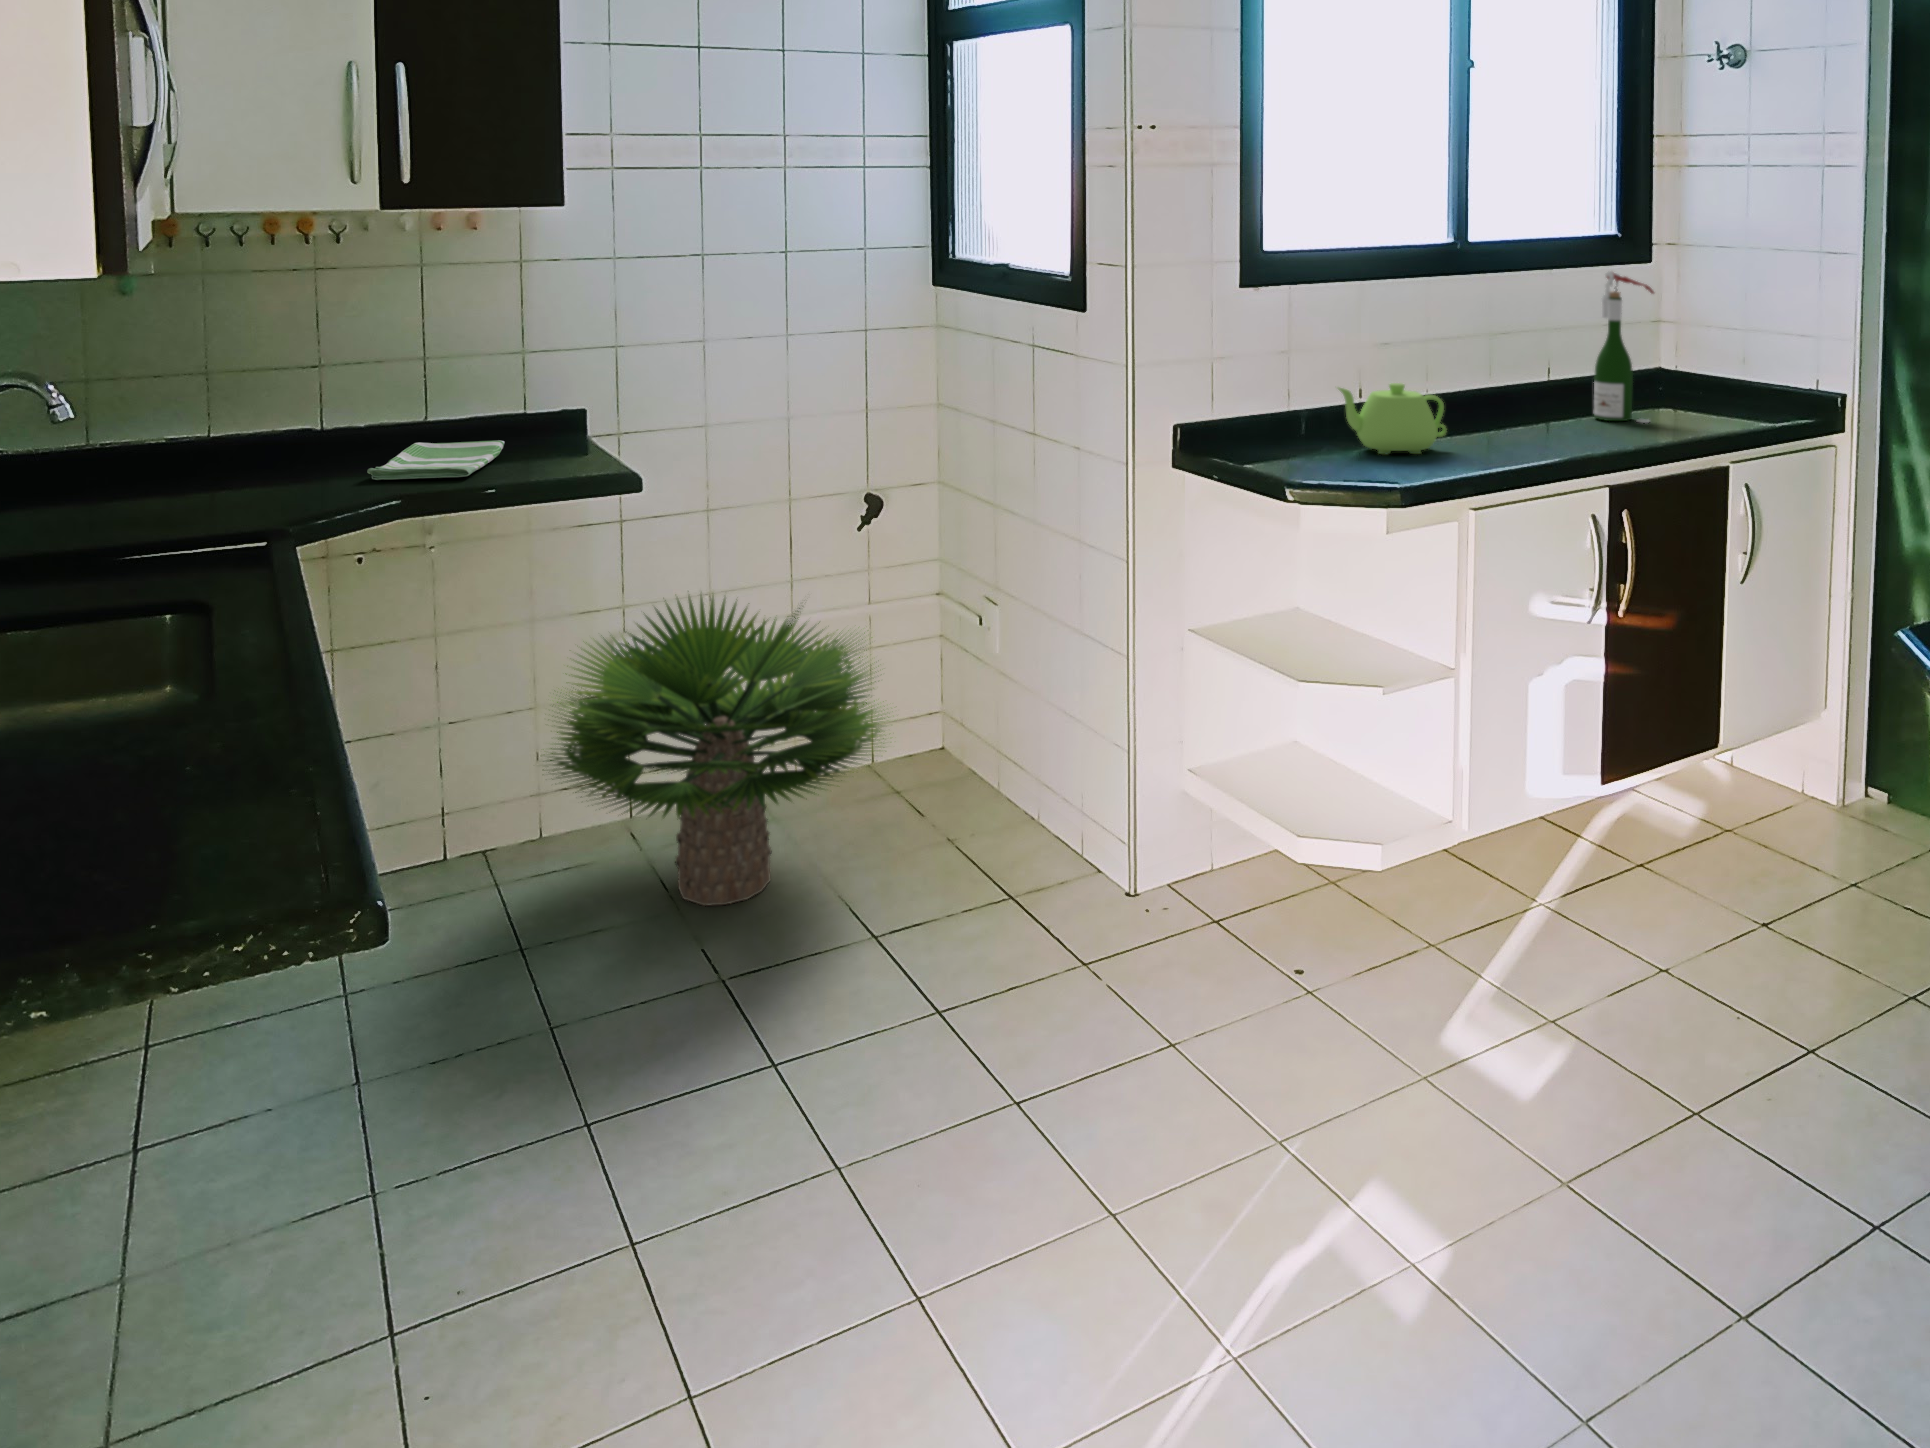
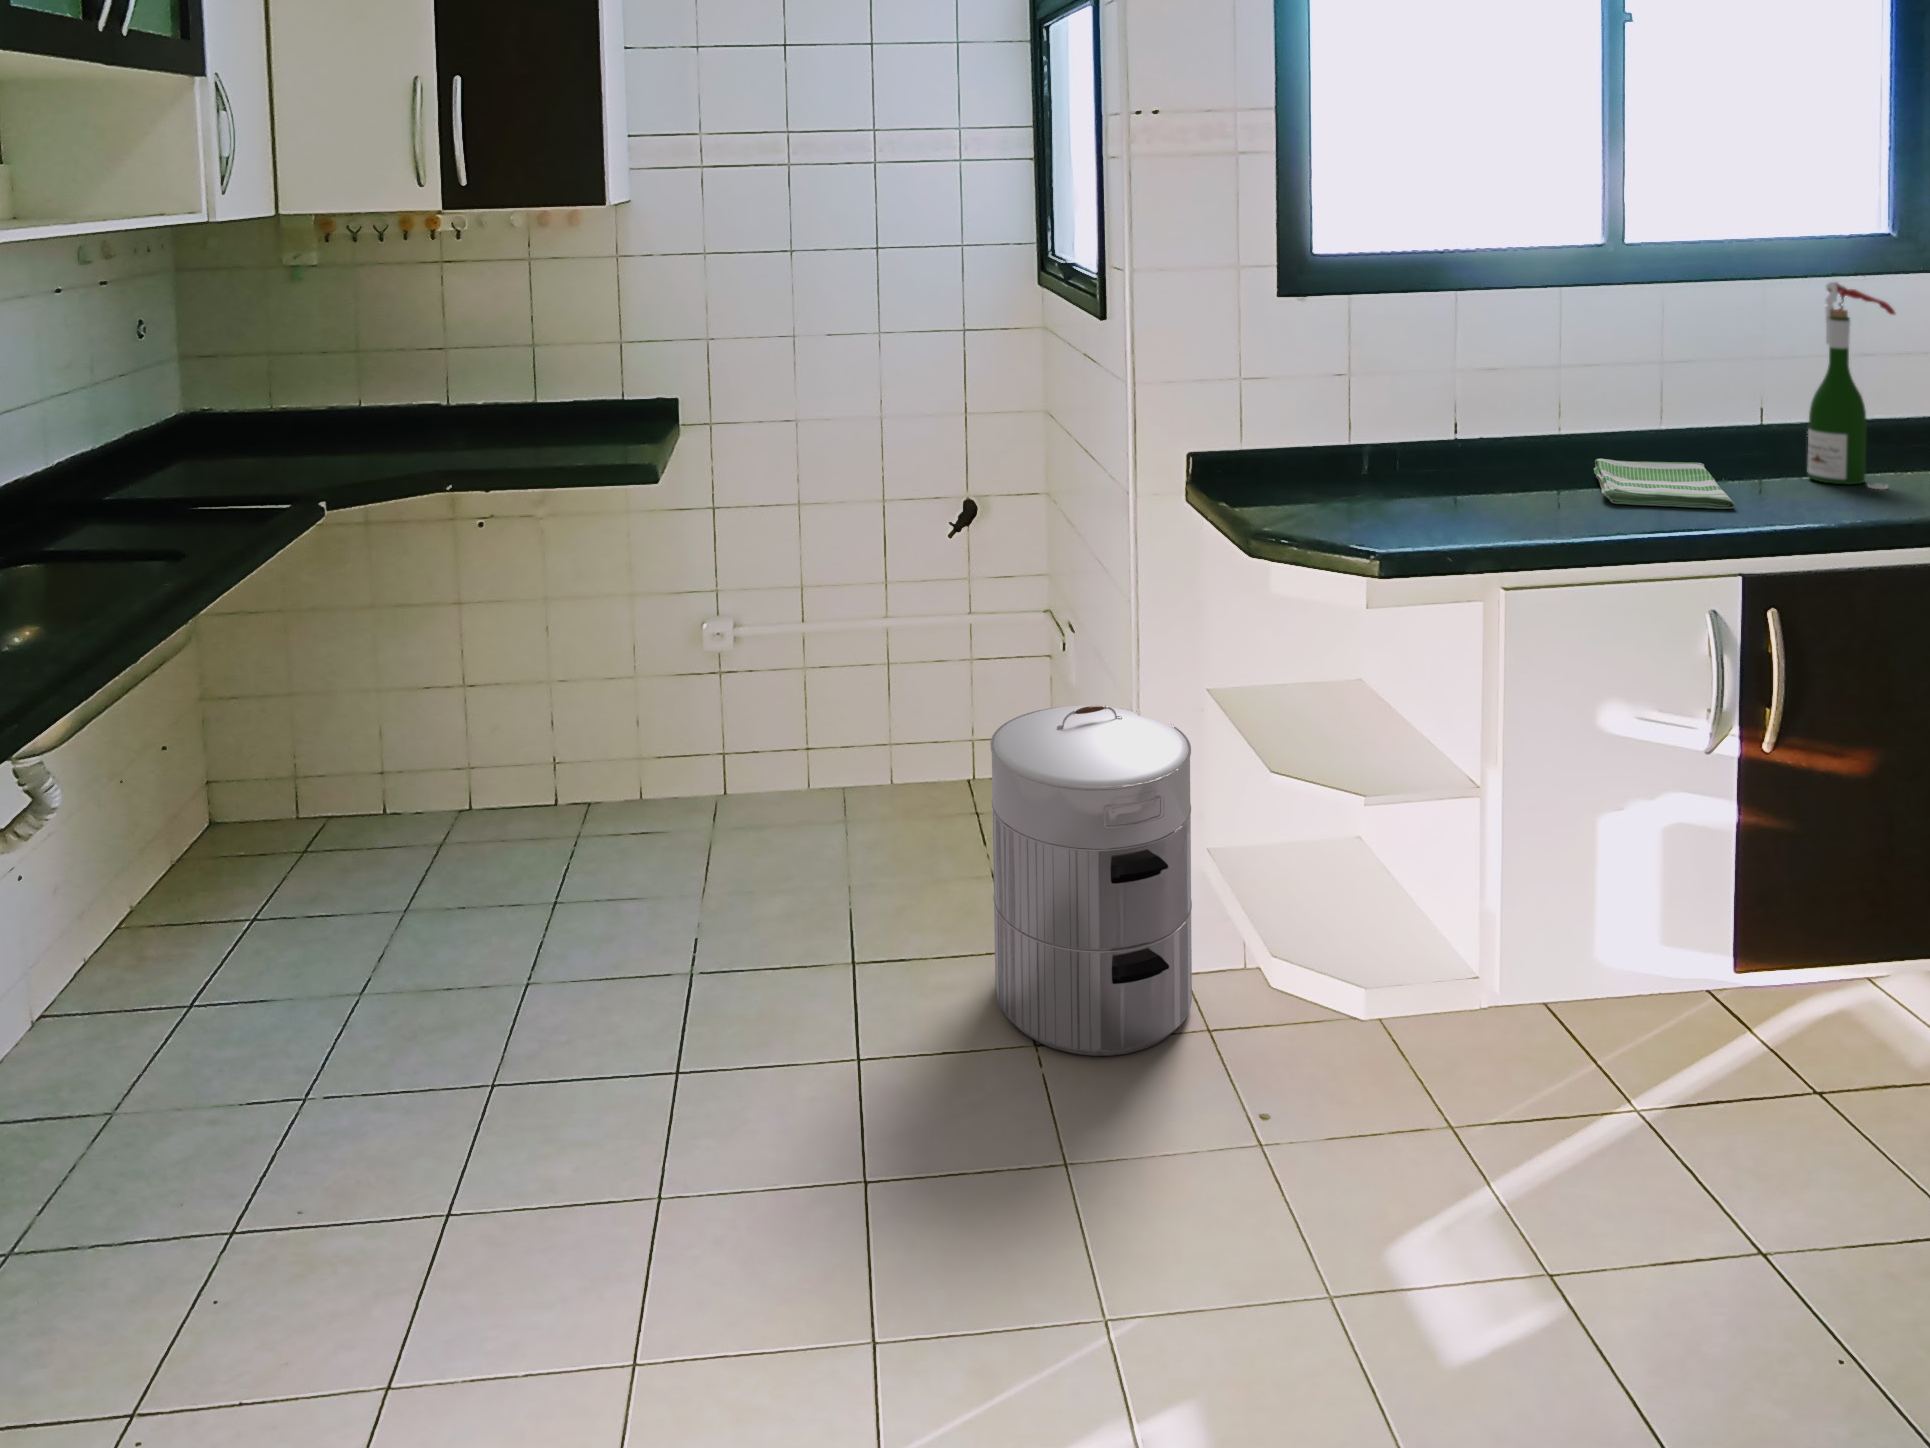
teapot: present [1338,383,1446,454] -> none [1387,415,1535,506]
dish towel: present [367,441,504,480] -> present [1594,459,1735,509]
potted plant: present [548,596,889,905] -> none [578,572,932,887]
waste bin: none [1020,659,1200,968] -> present [990,706,1192,1056]

